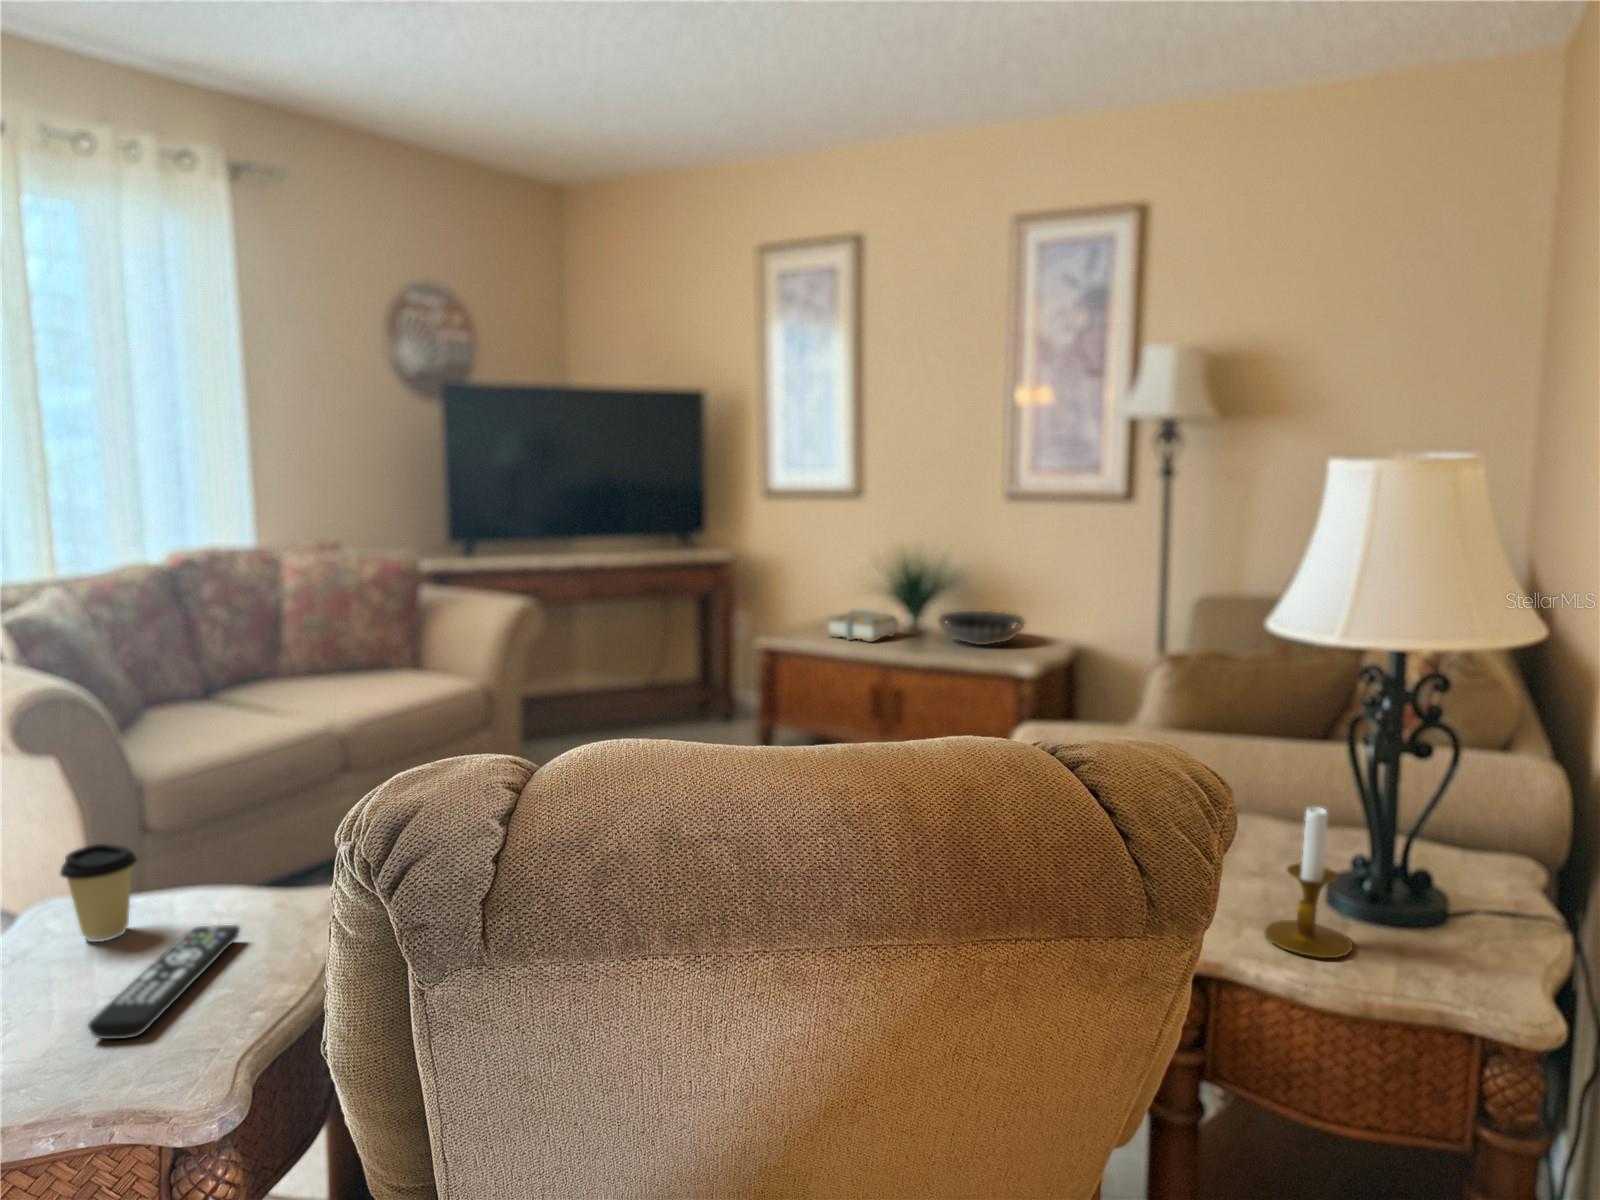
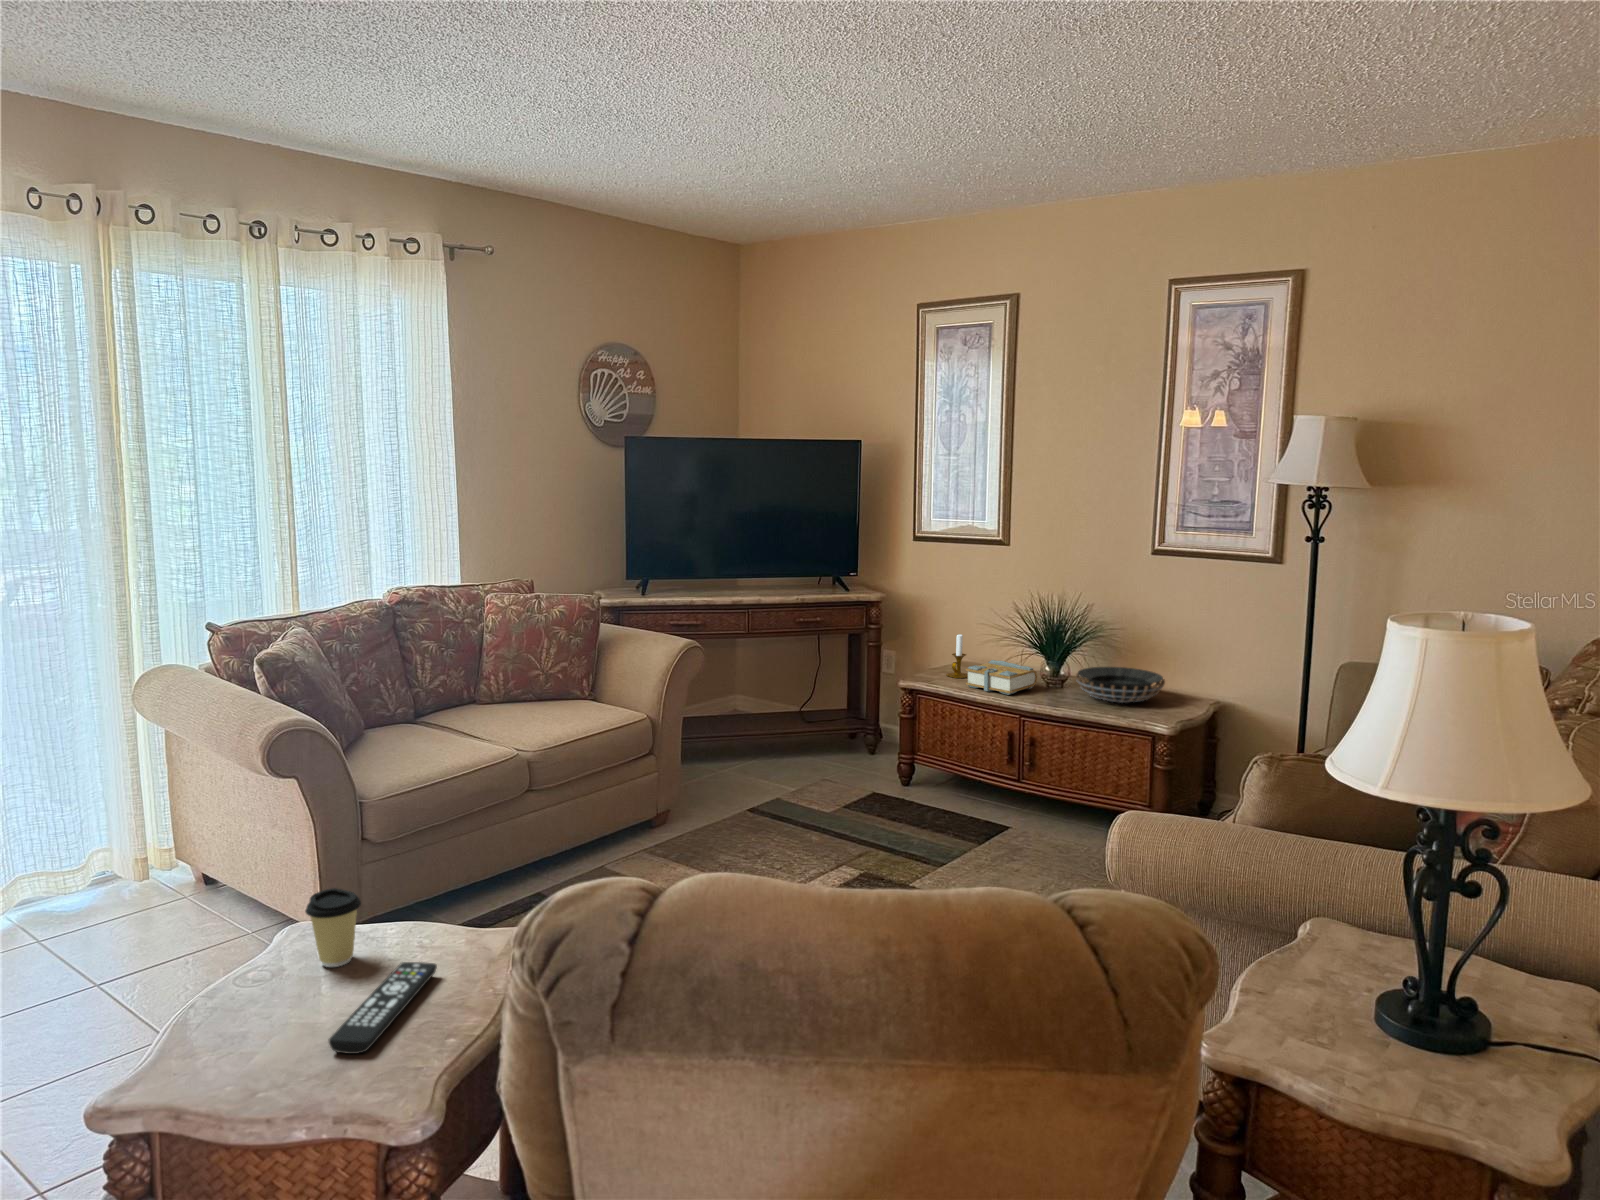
candlestick: present [1265,807,1353,958] -> present [946,634,968,678]

